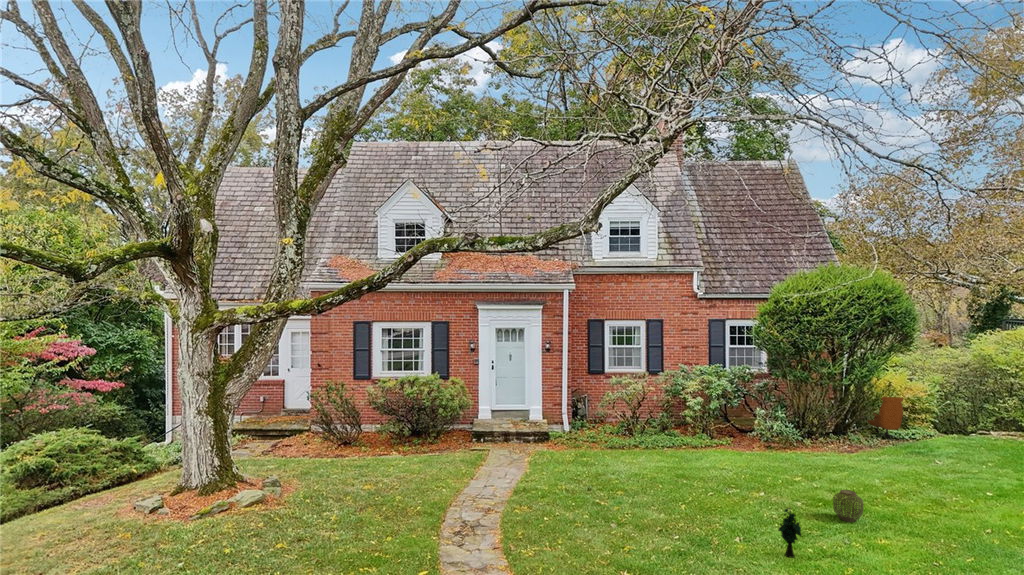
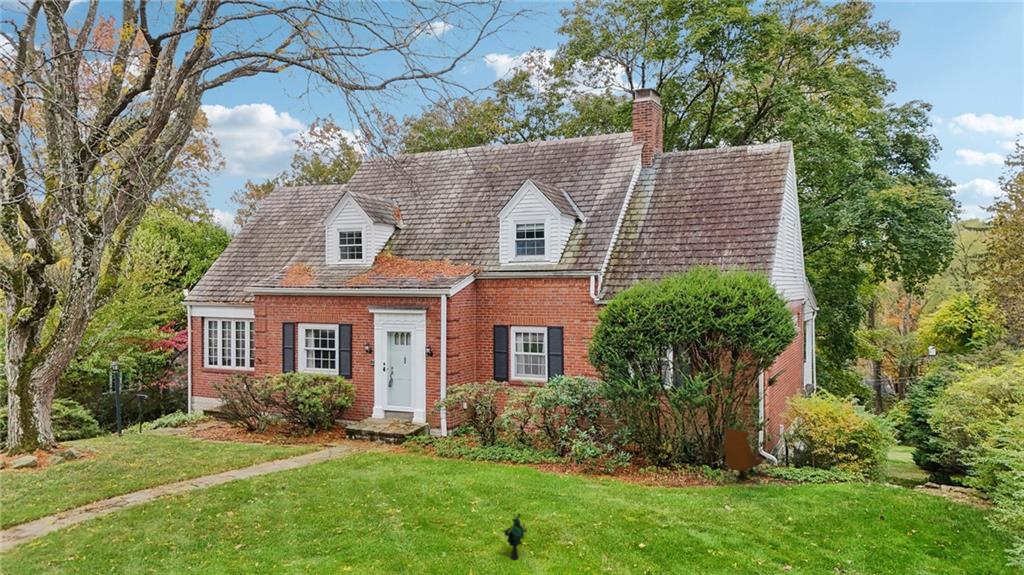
woven basket: present [833,490,863,522] -> none [371,512,399,546]
decorative plant: present [778,508,801,558] -> present [503,514,527,560]

